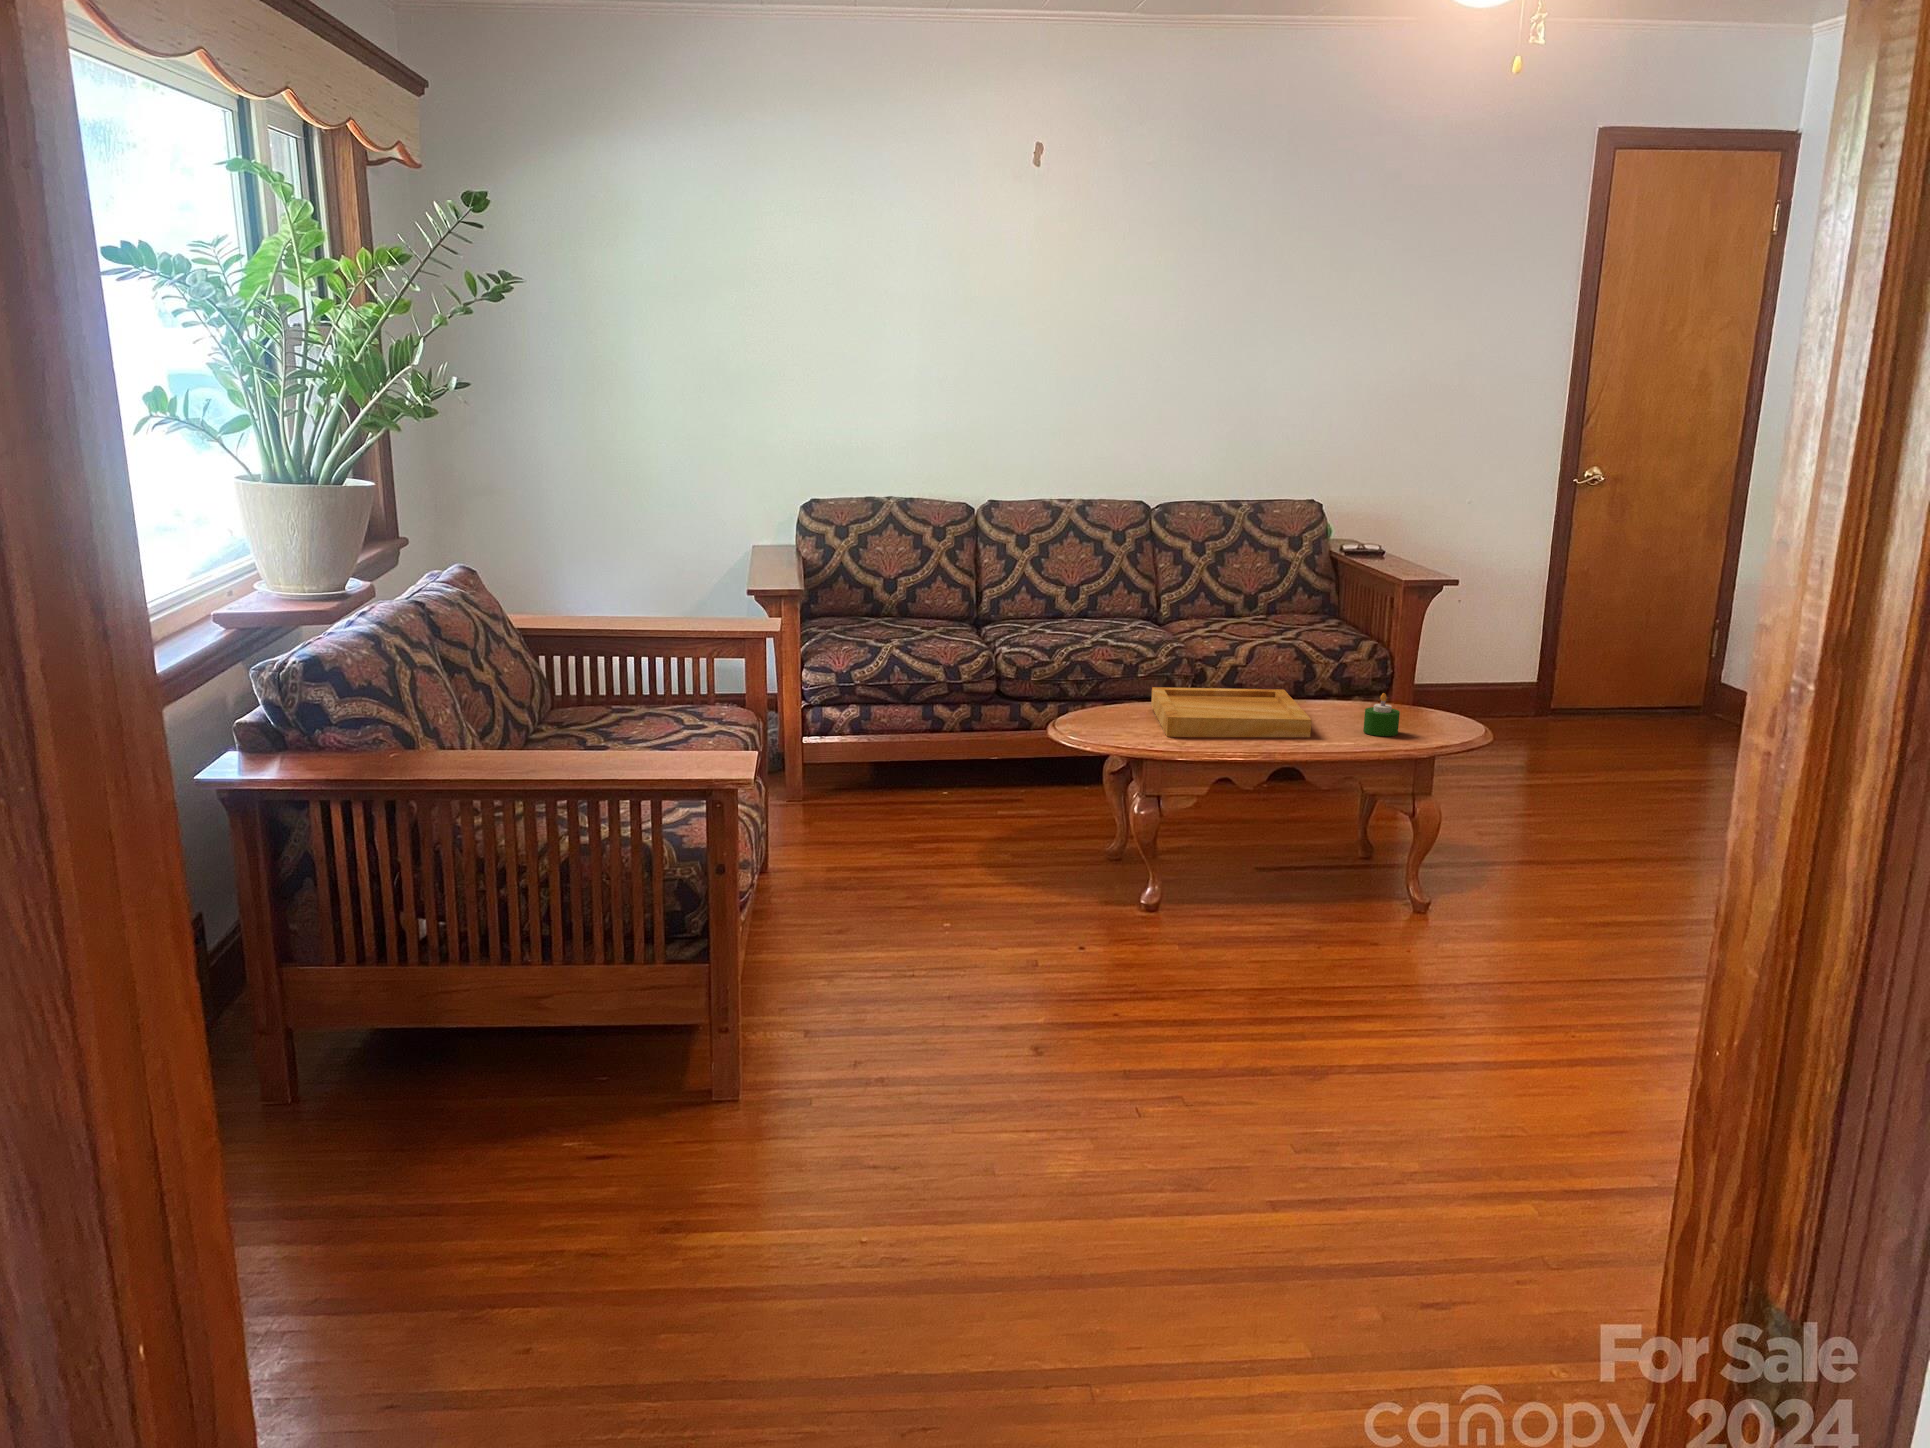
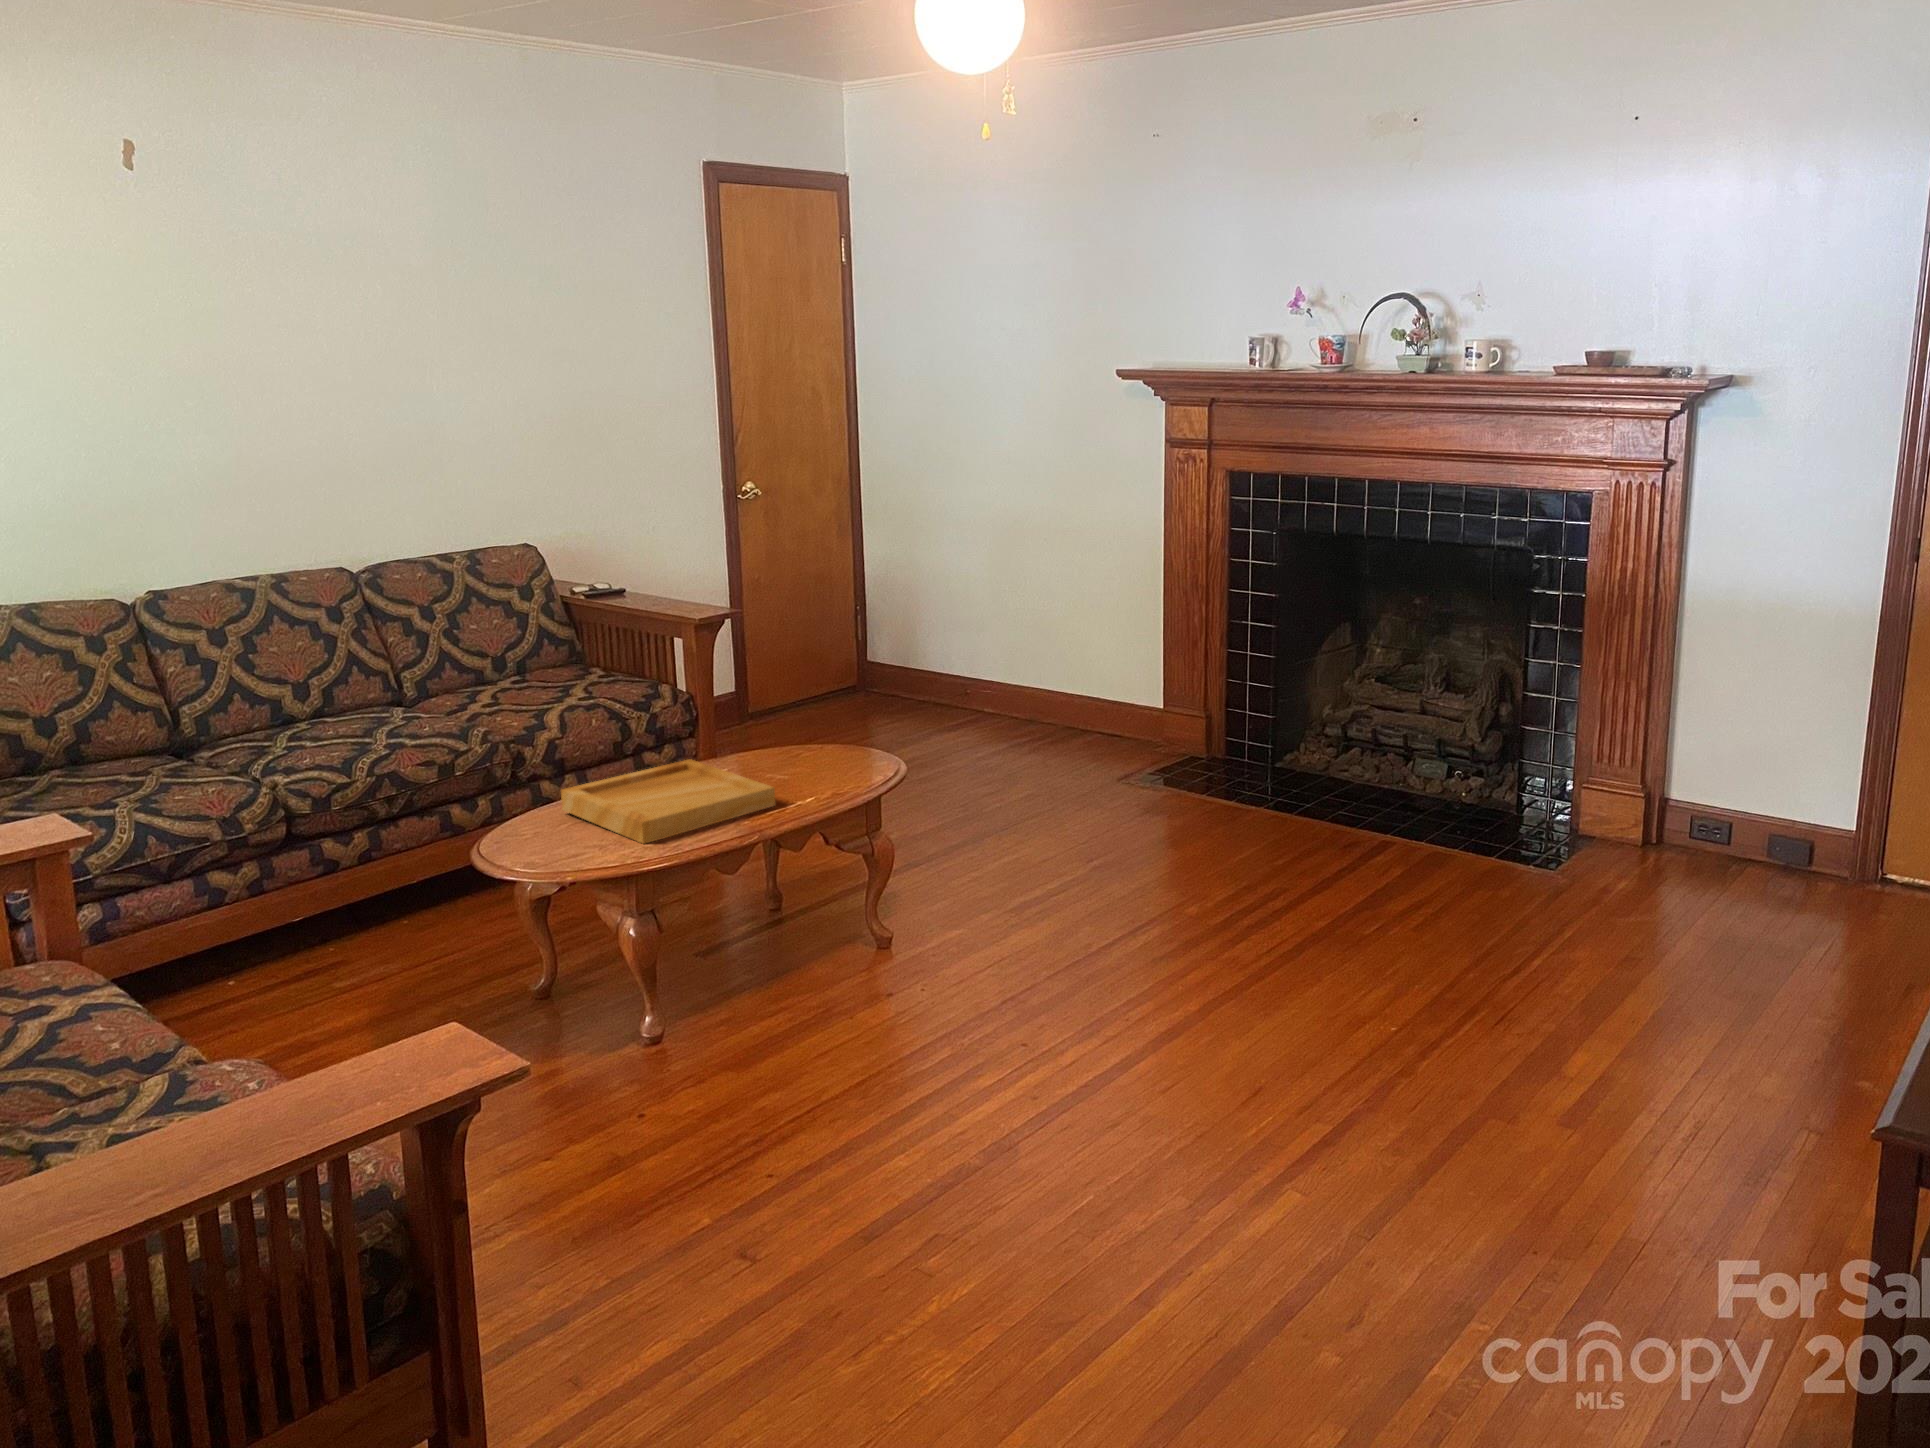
candle: present [1363,693,1400,736] -> none [807,743,842,788]

